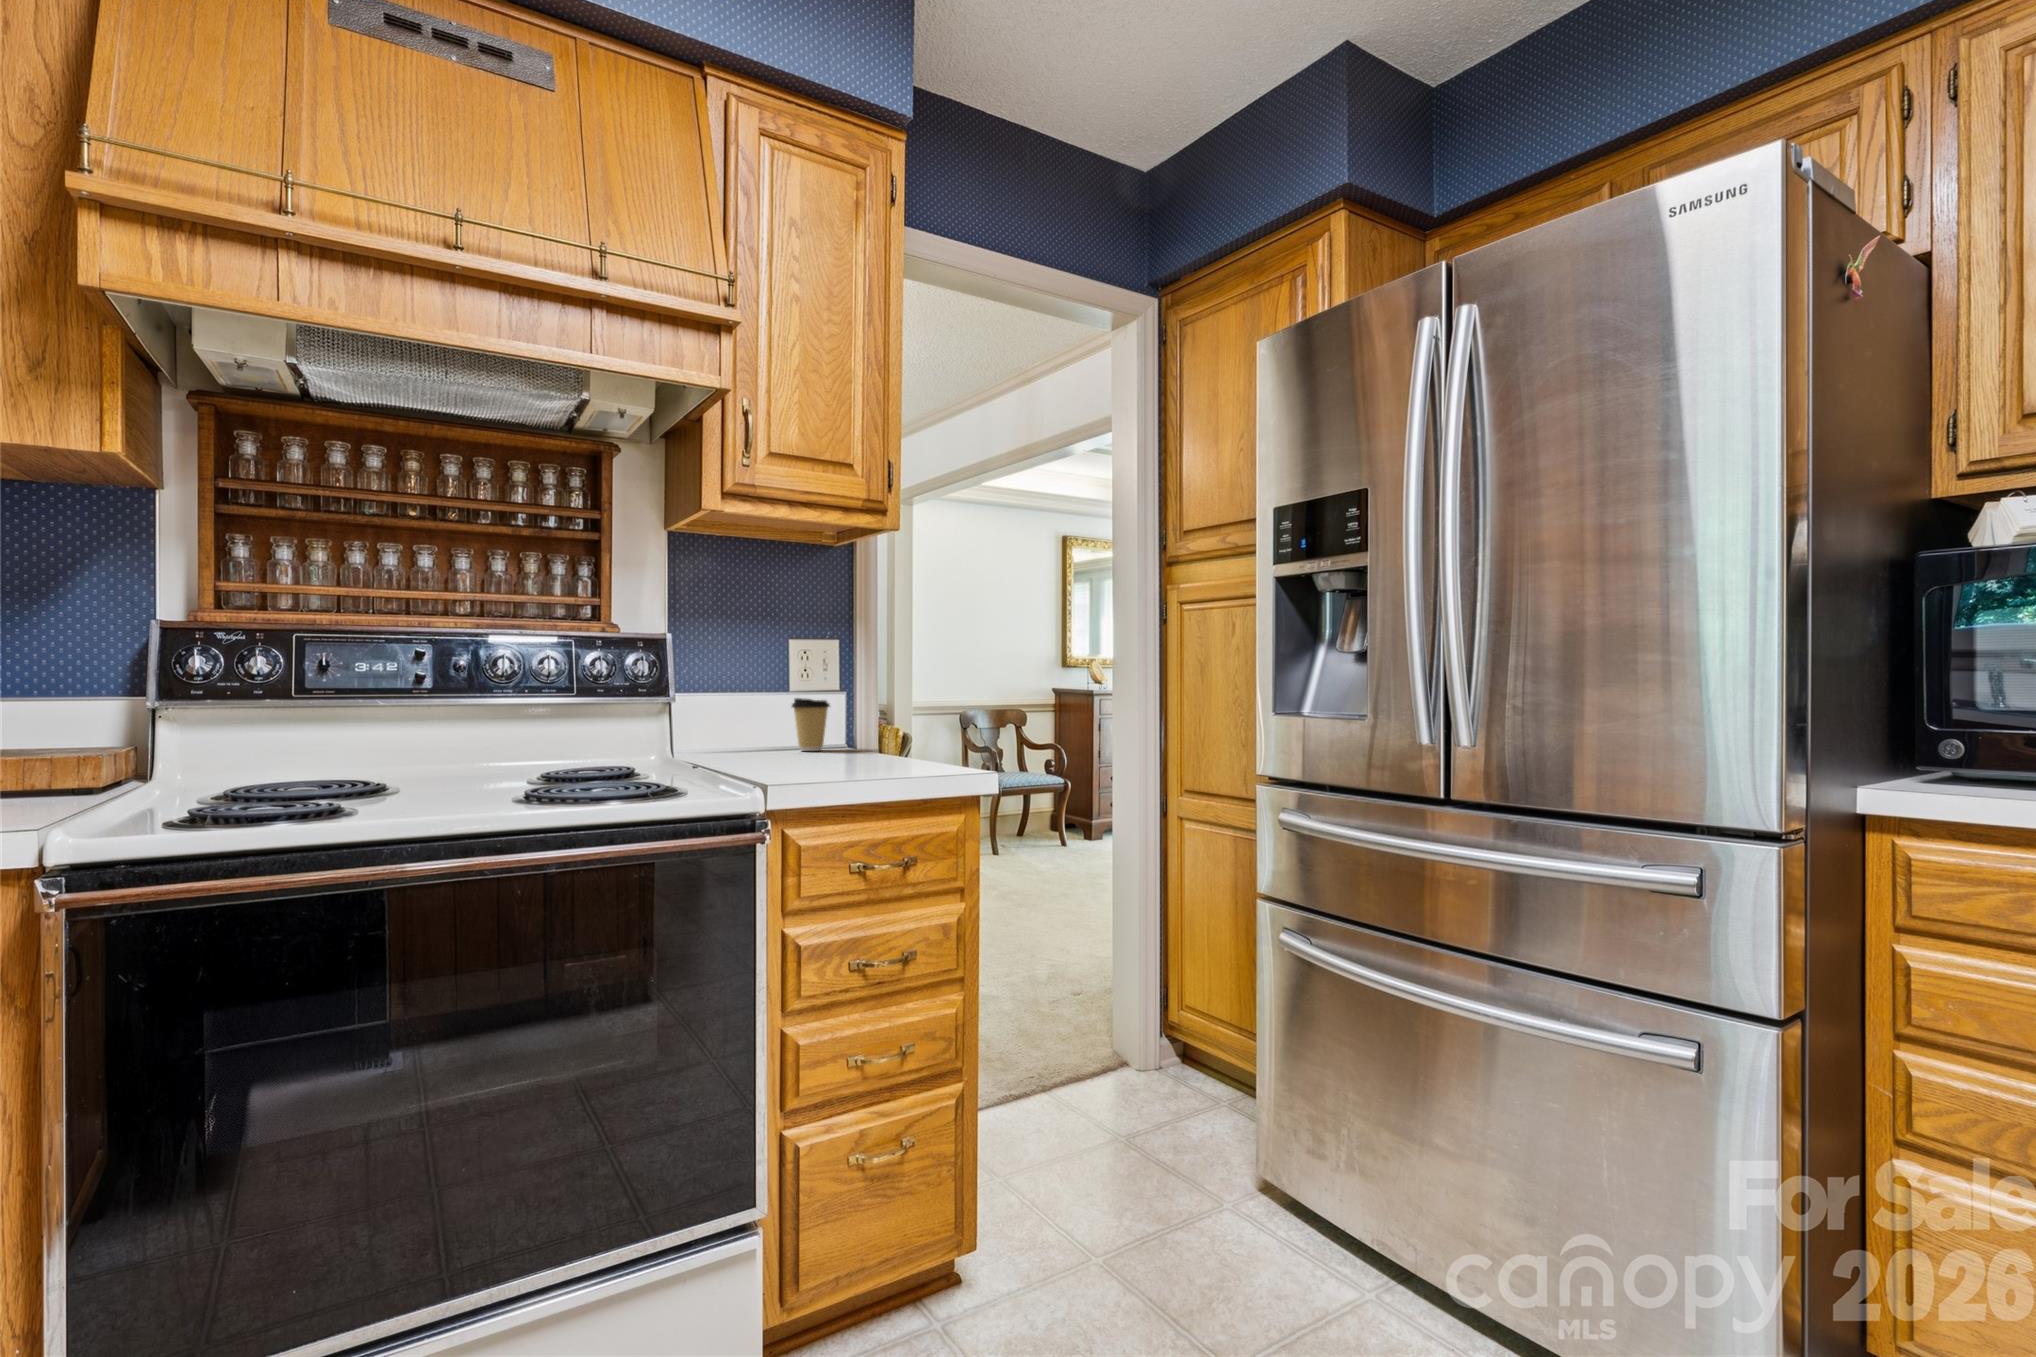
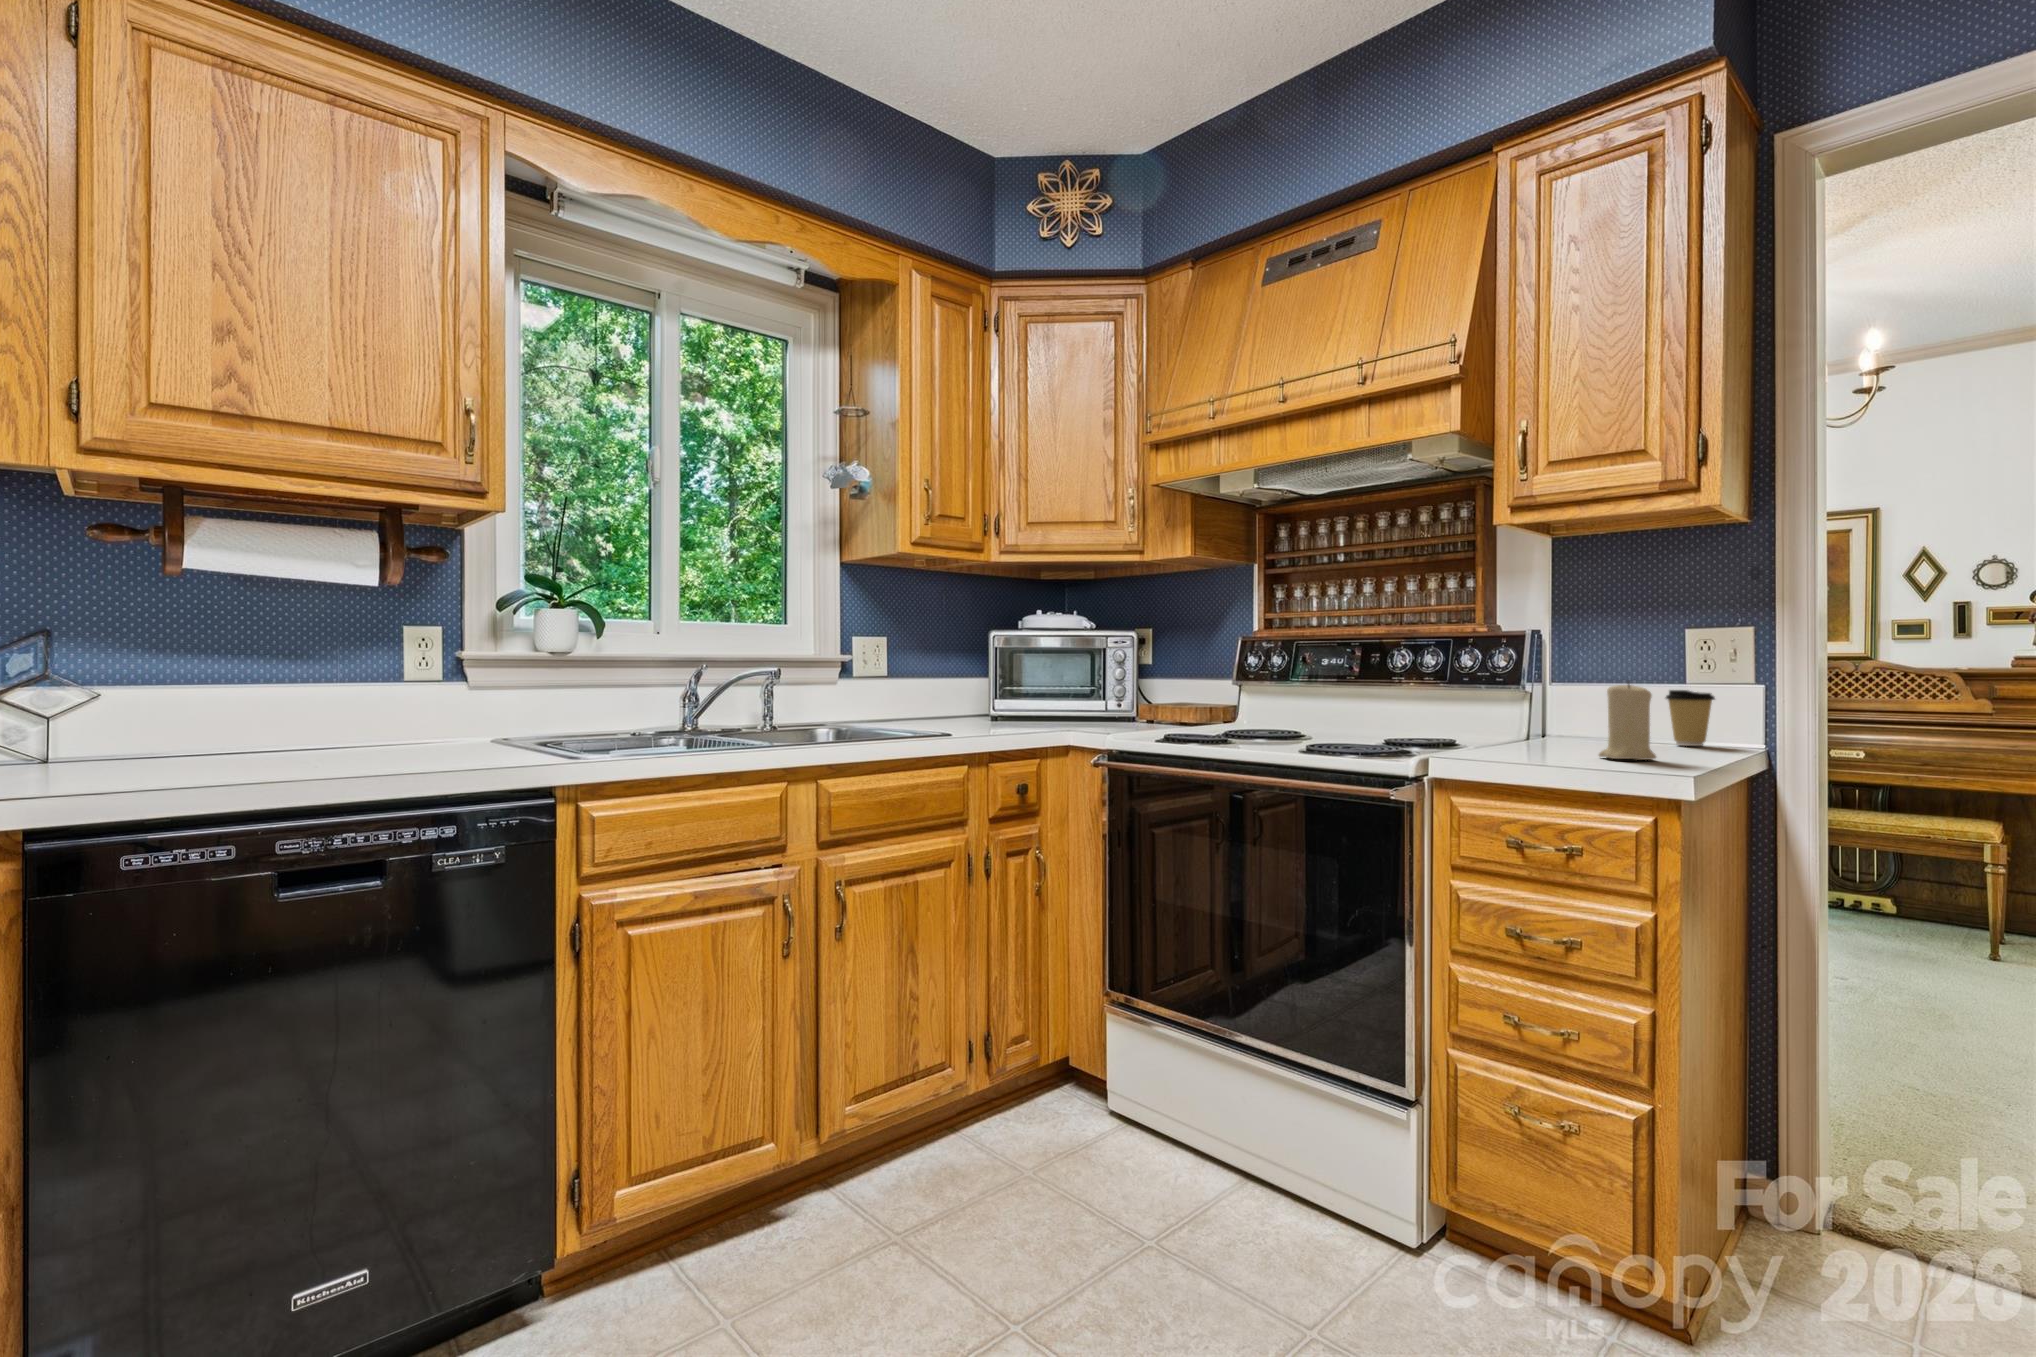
candle: none [850,691,896,767] -> present [1599,684,1656,760]

